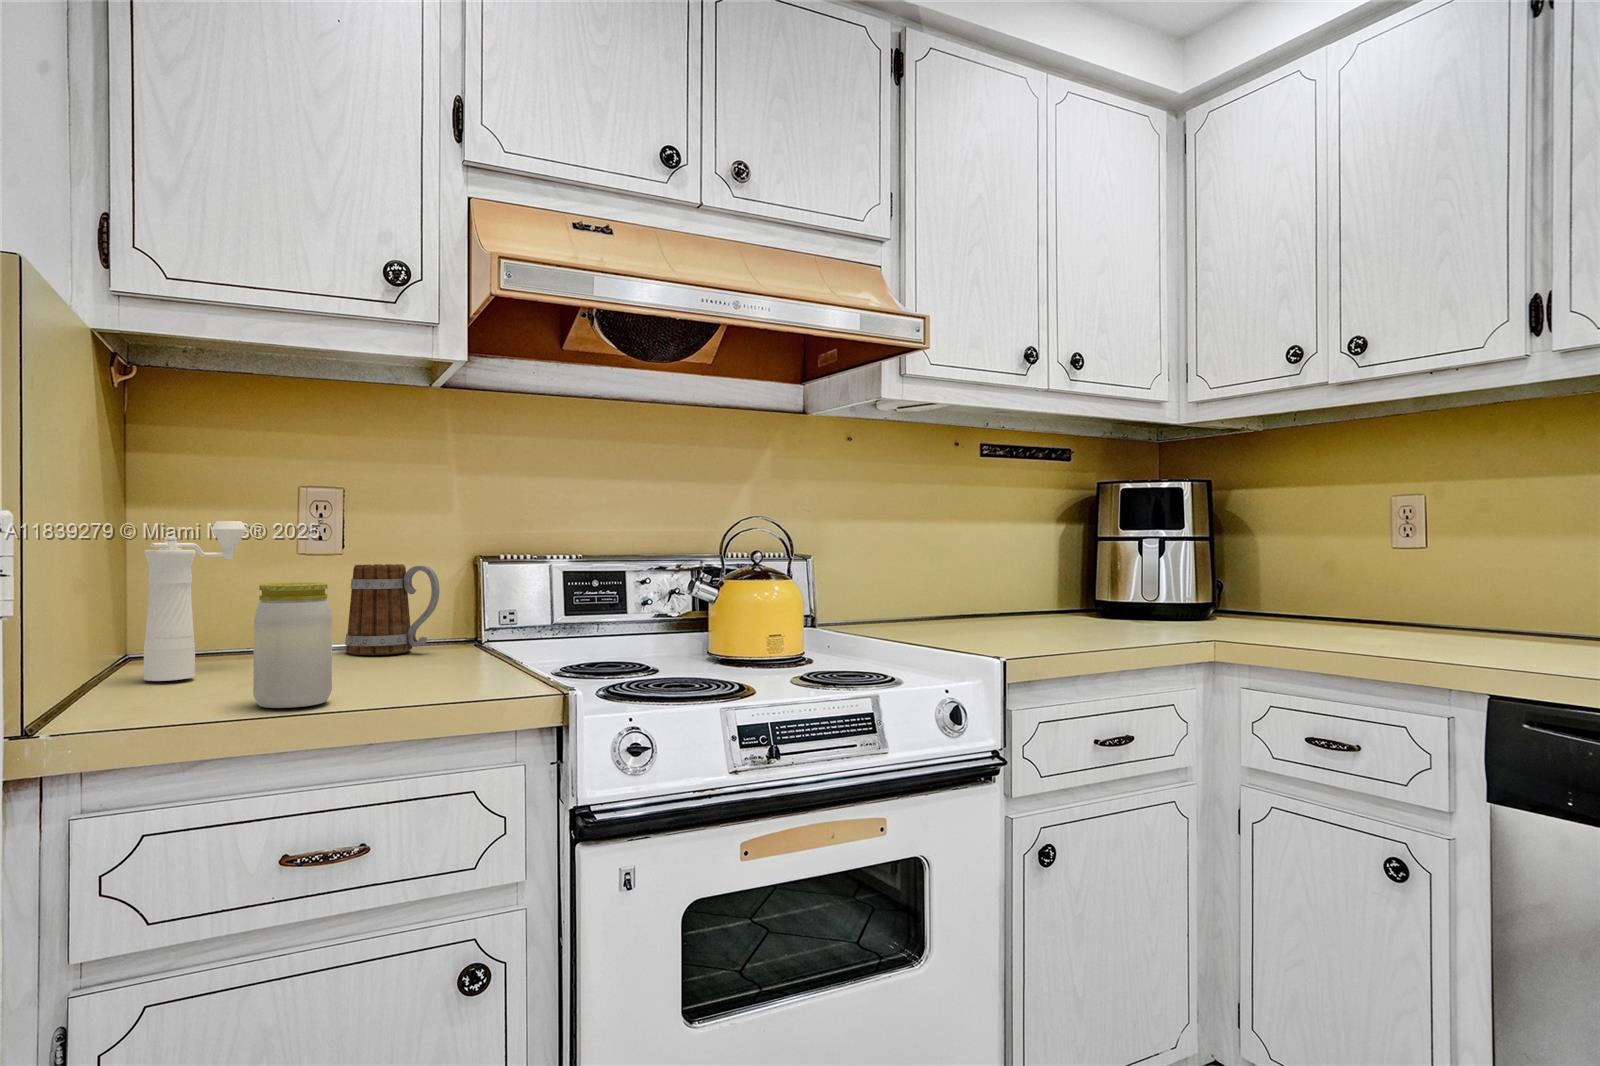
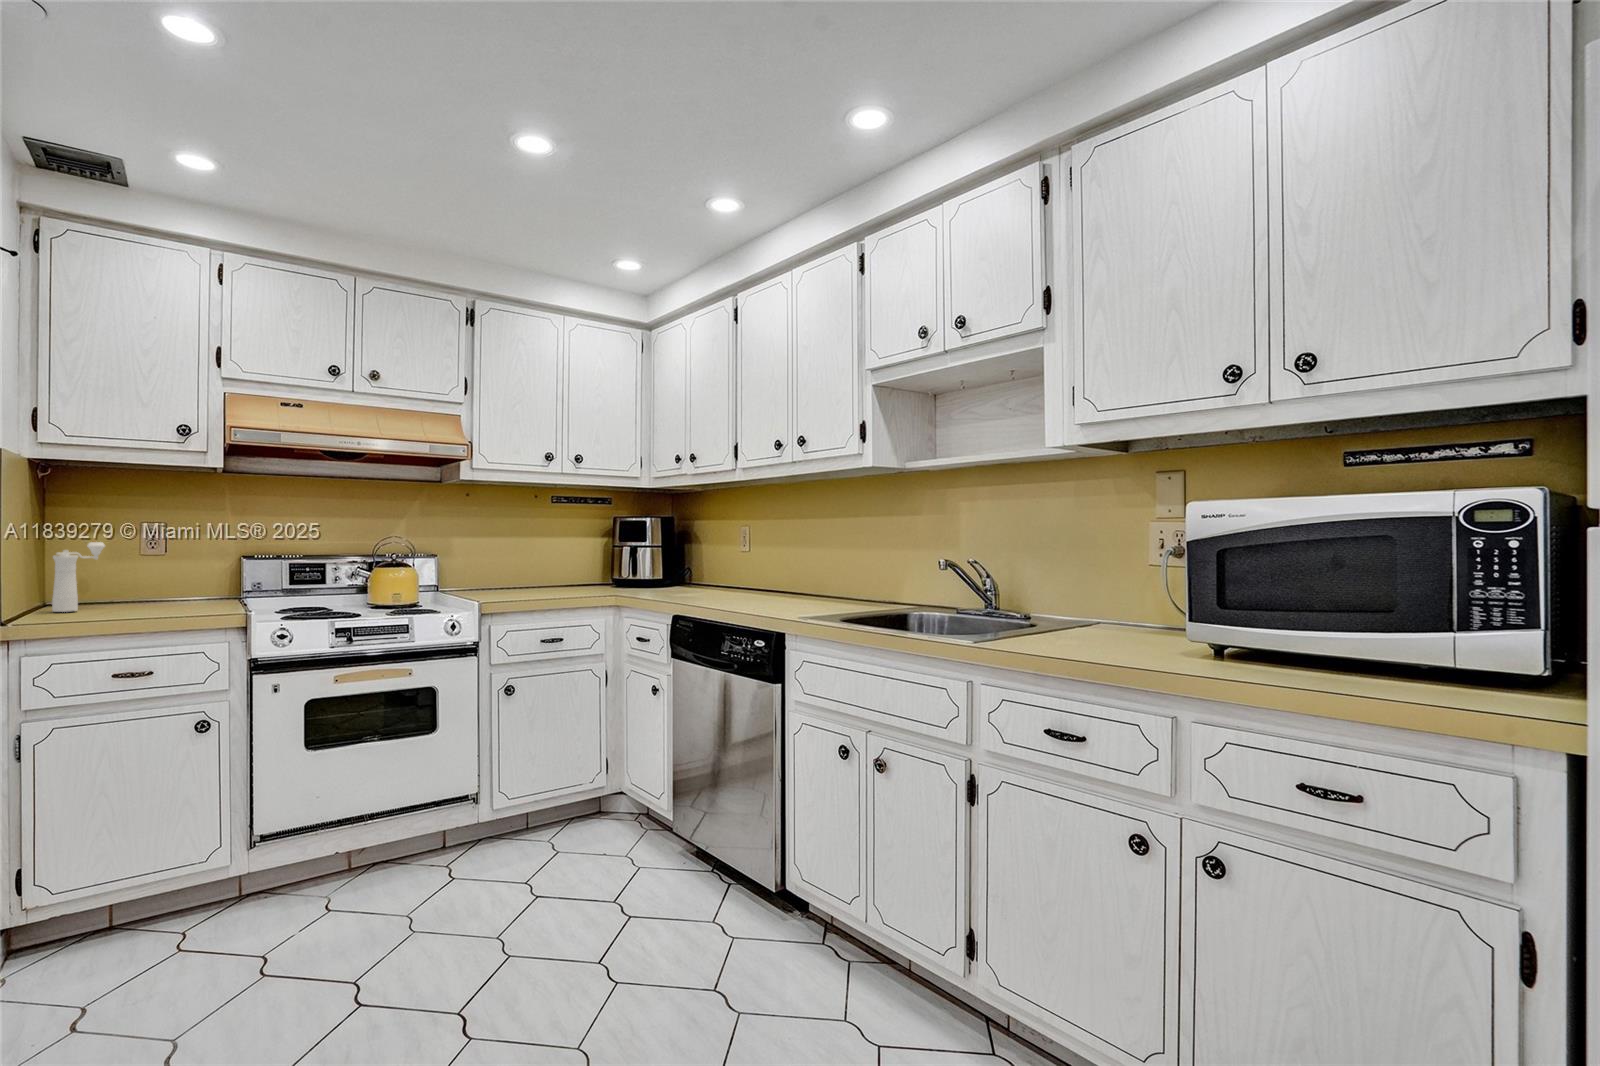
mug: present [345,564,440,655] -> none [160,561,212,604]
jar: present [253,582,332,708] -> none [104,569,141,619]

